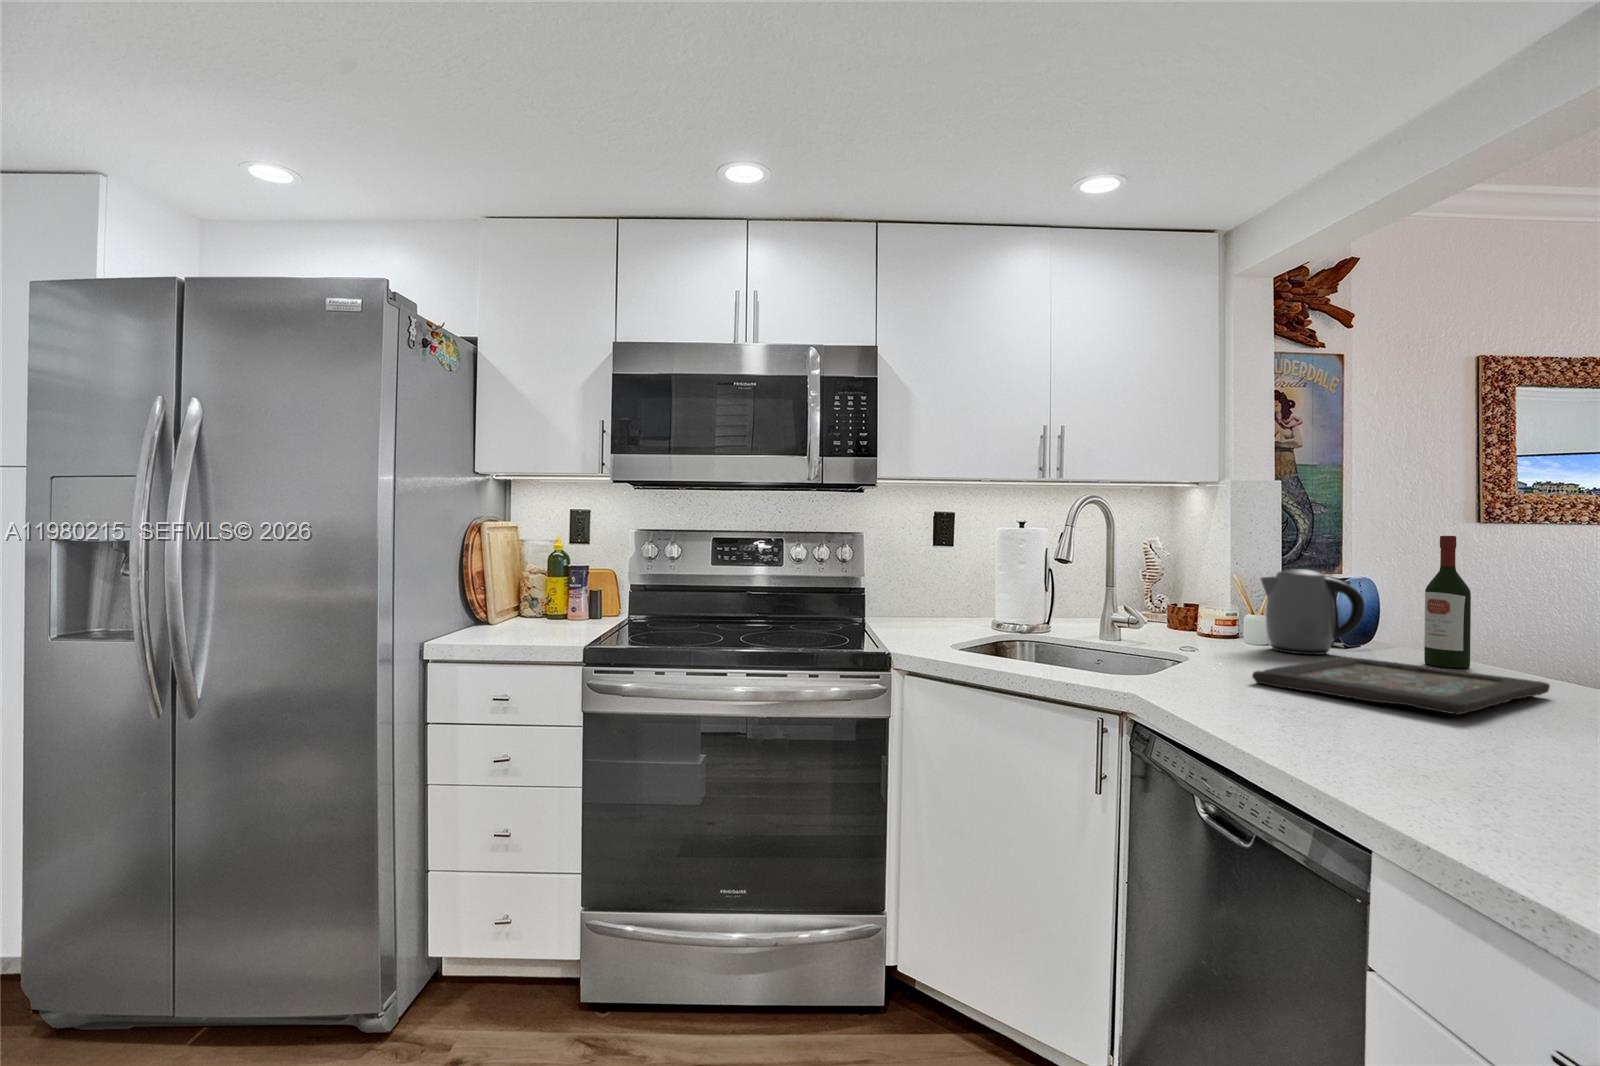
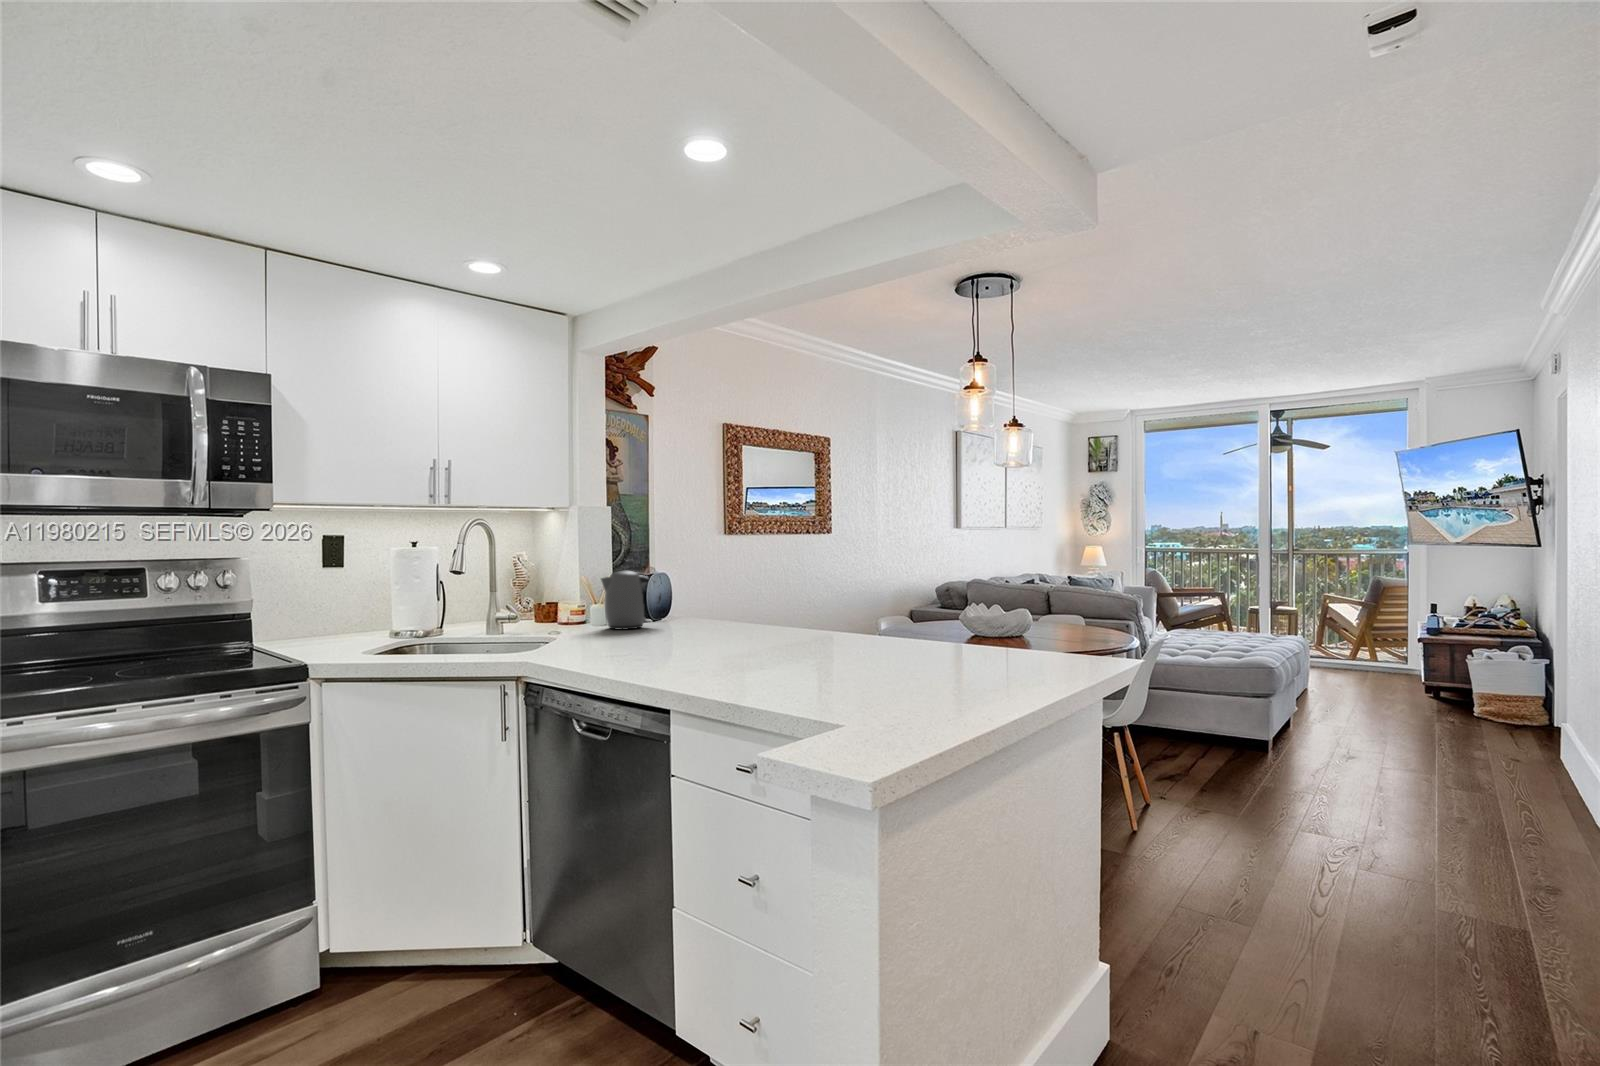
wine bottle: present [1424,536,1471,668] -> none [692,545,715,627]
decorative tray: present [1252,656,1550,715] -> none [599,626,745,648]

